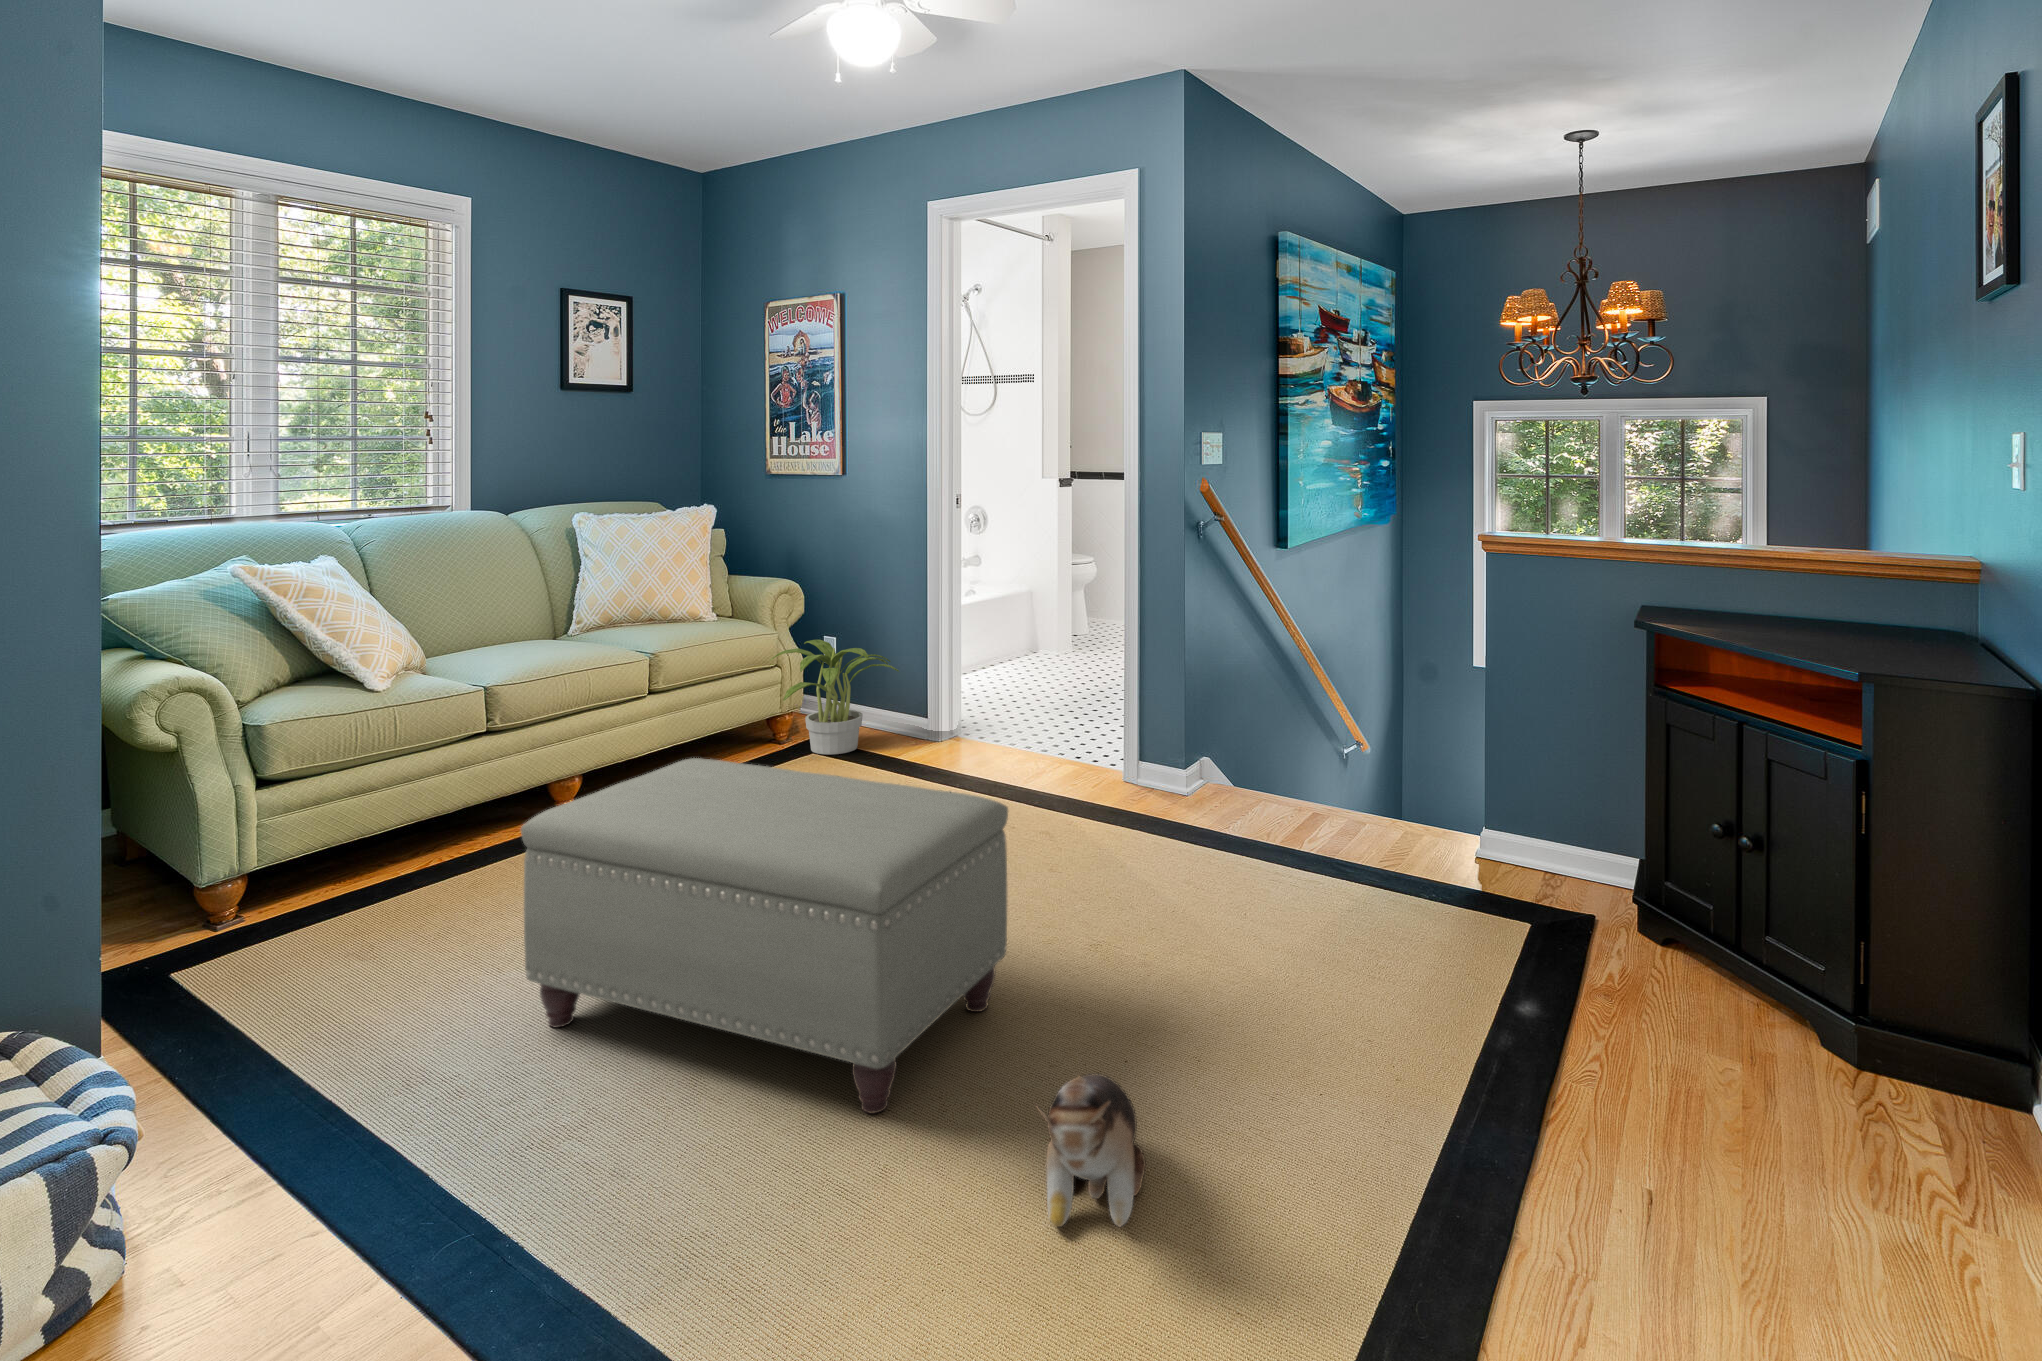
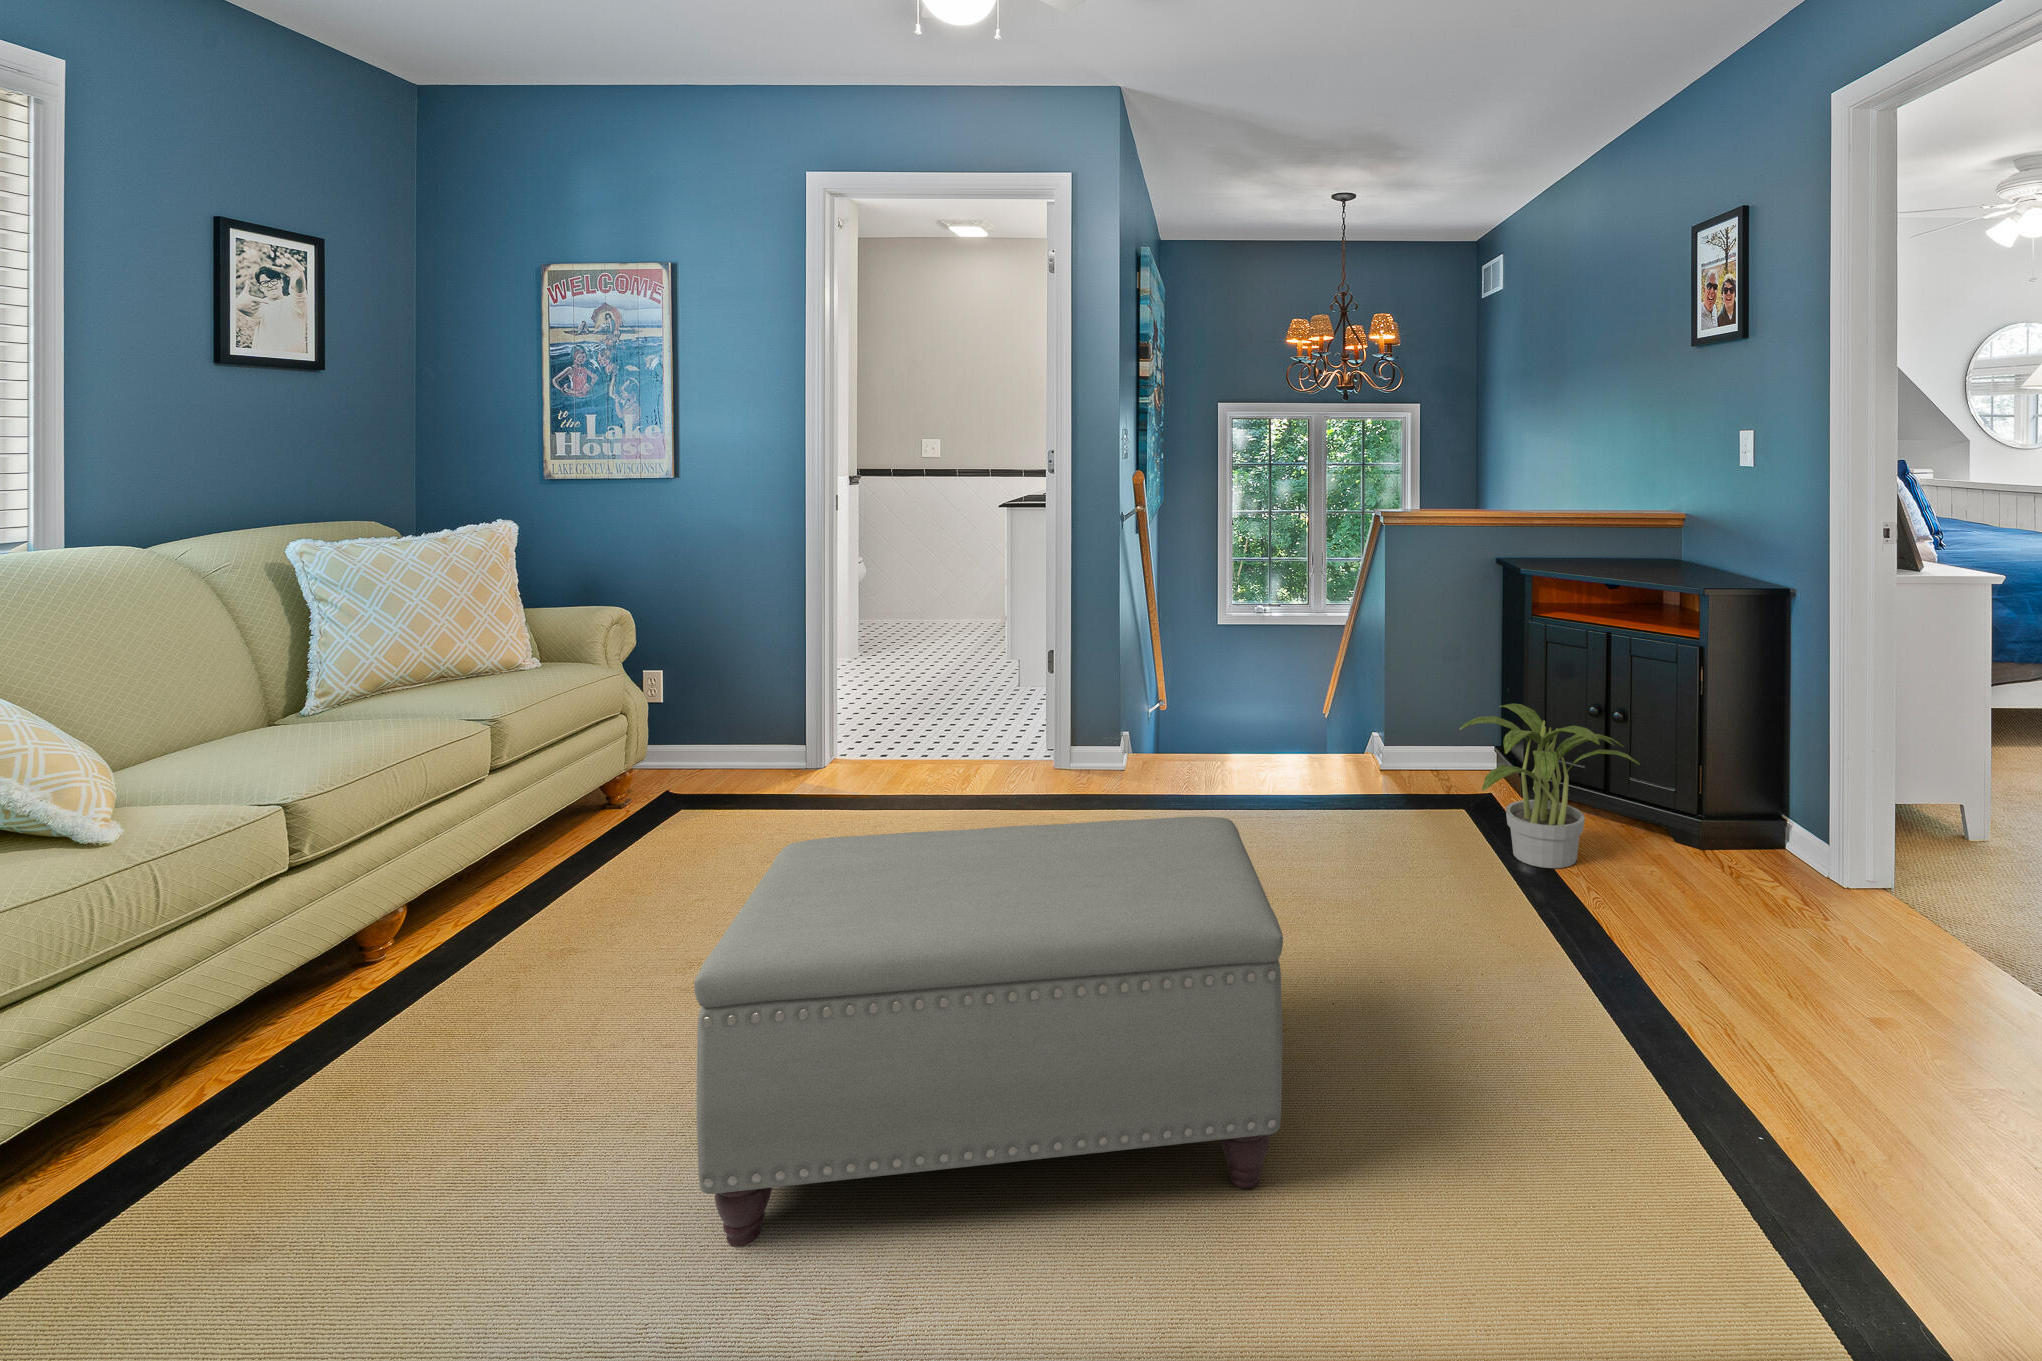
potted plant: present [770,640,899,754] -> present [1460,703,1639,868]
plush toy: present [1036,1073,1146,1227] -> none [1441,1058,1629,1220]

